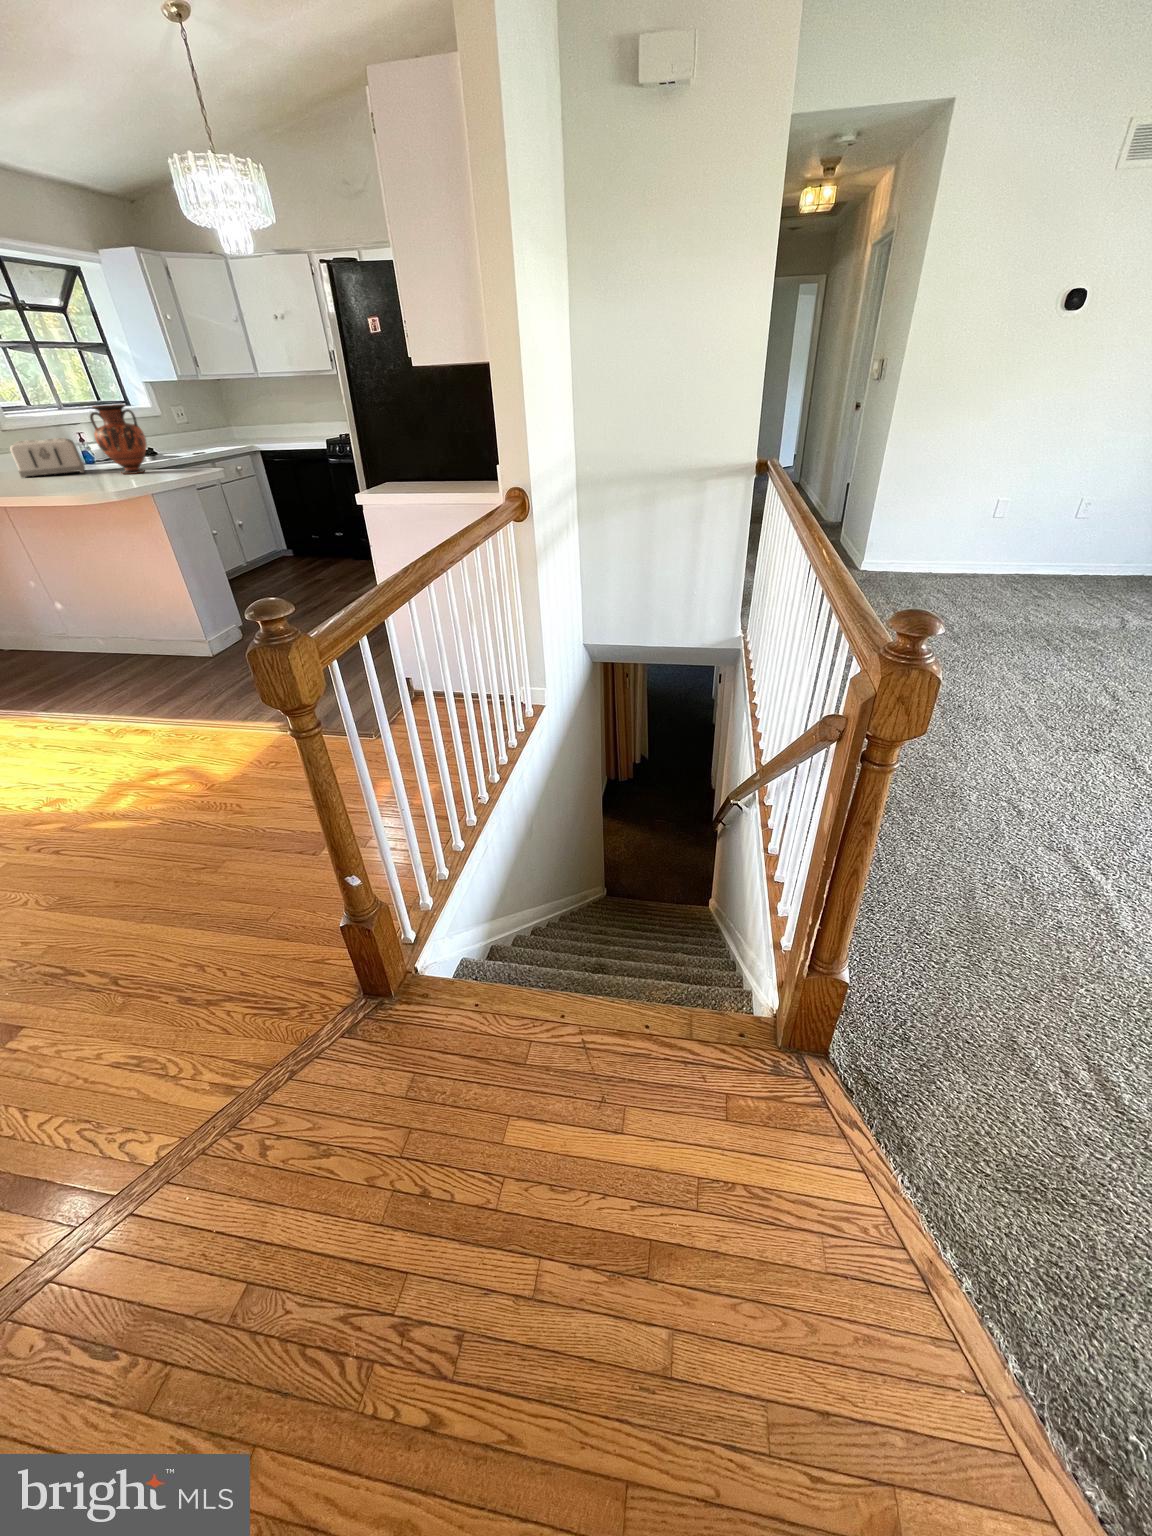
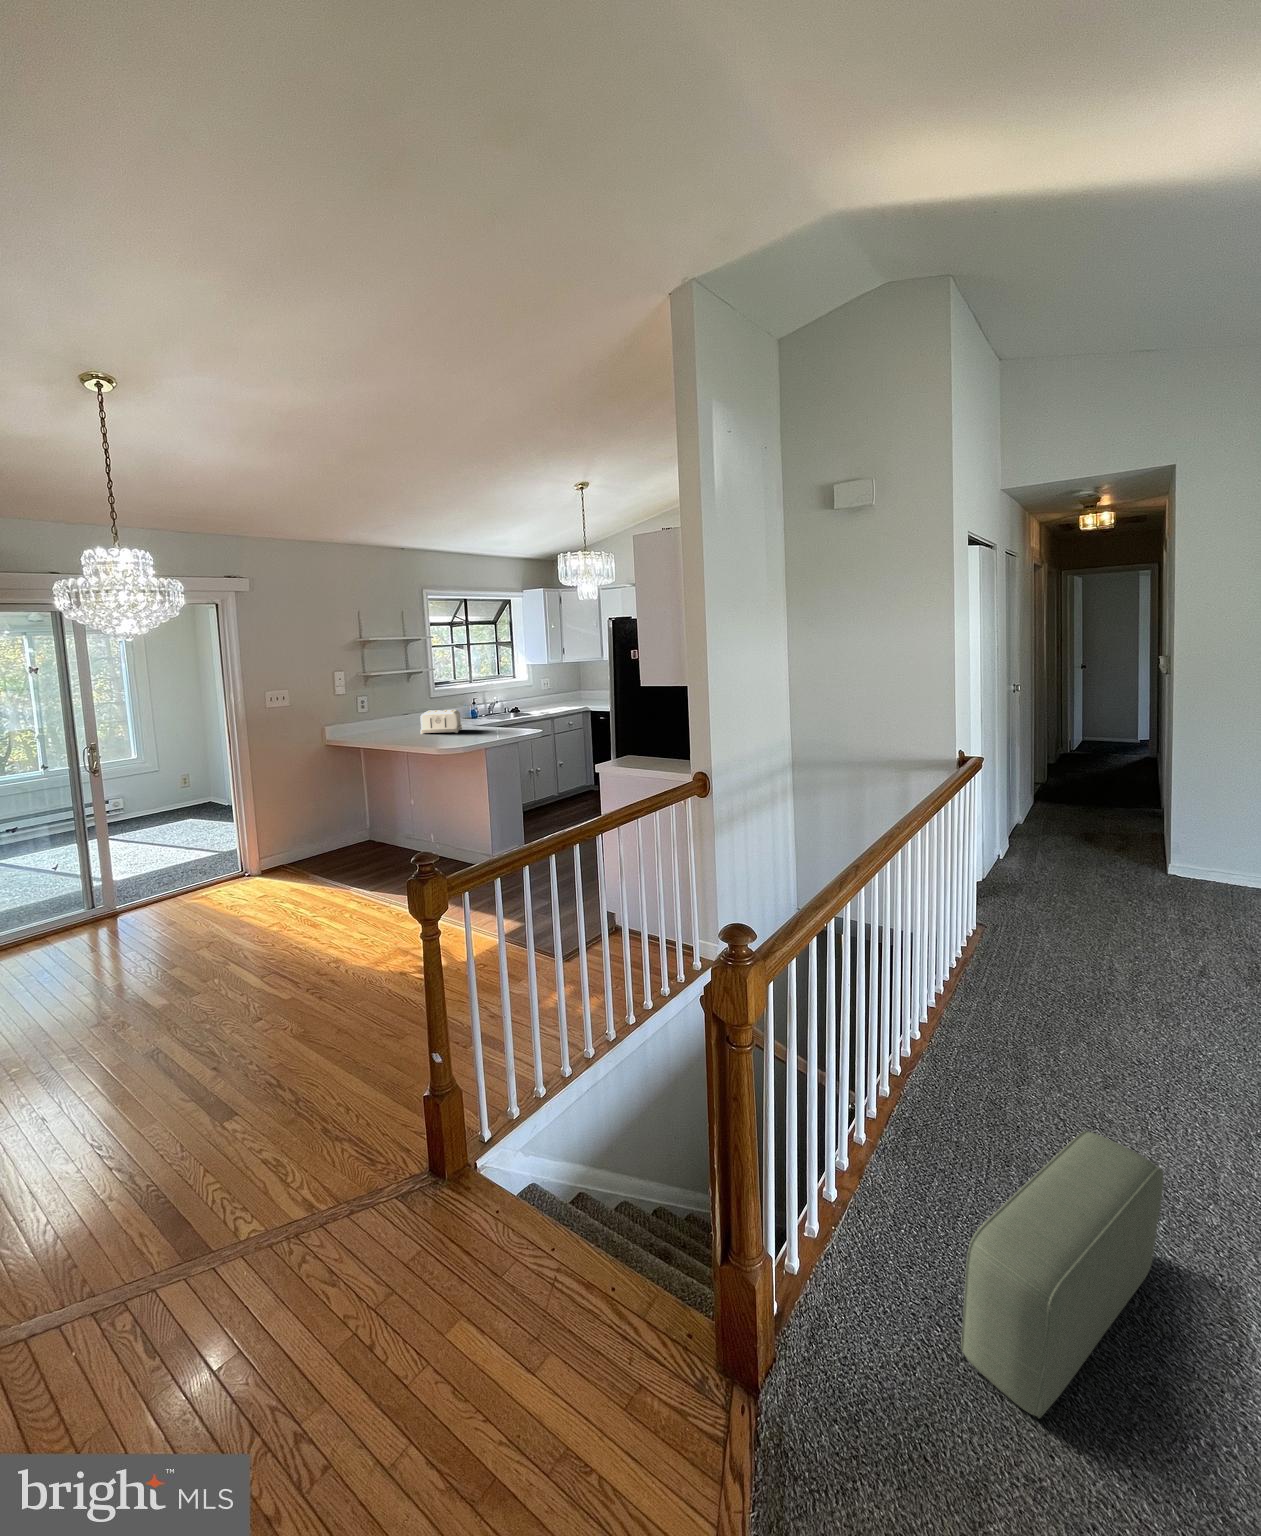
vase: present [90,404,147,474] -> none [468,693,499,737]
pouf: none [946,753,1065,978] -> present [961,1131,1163,1418]

